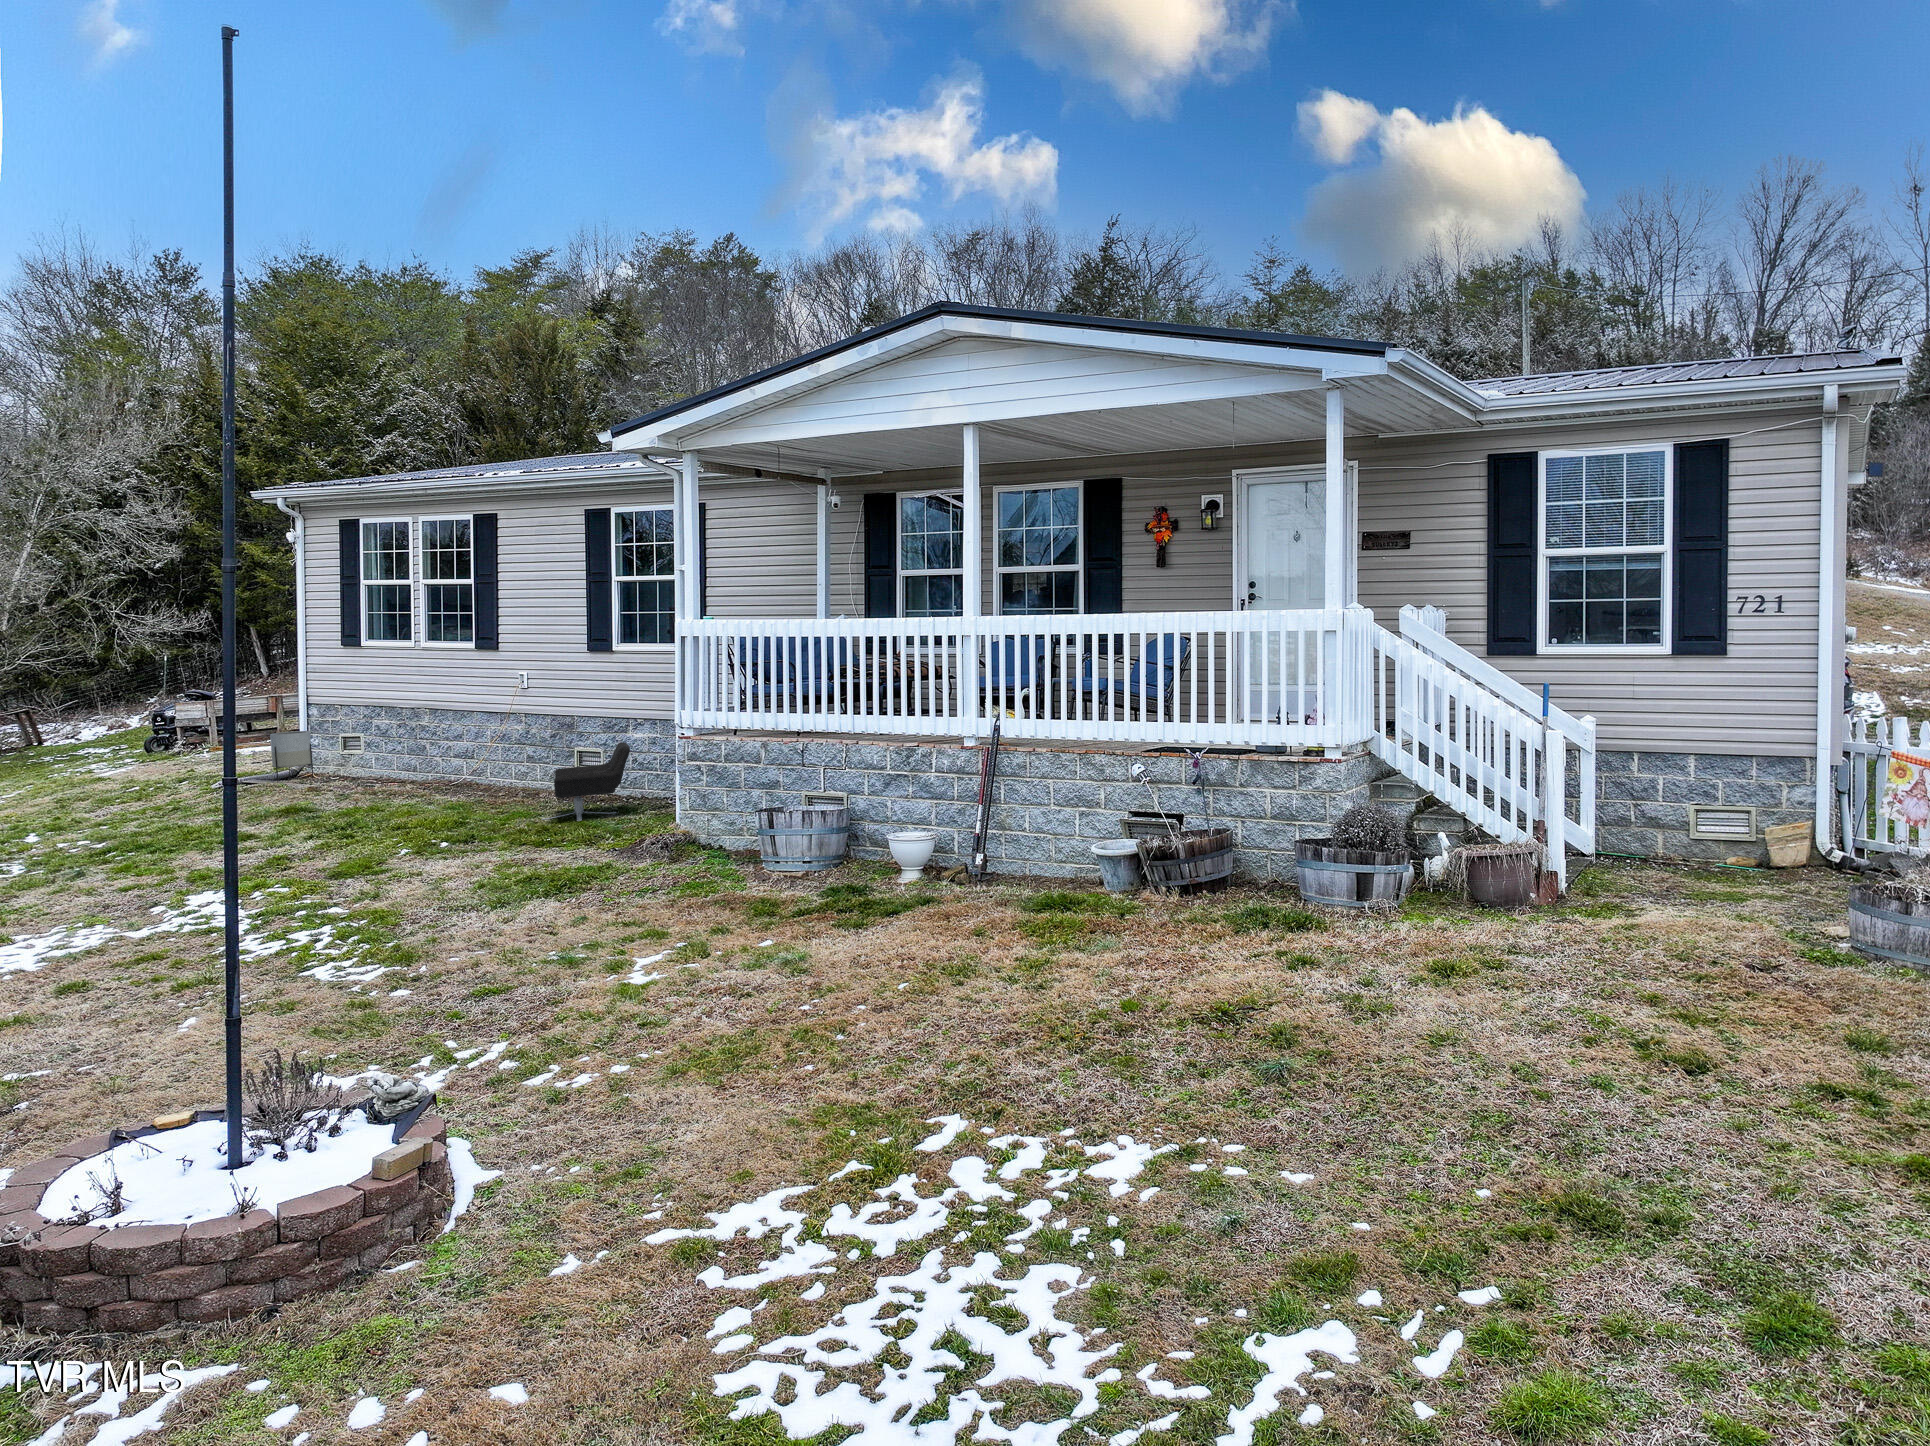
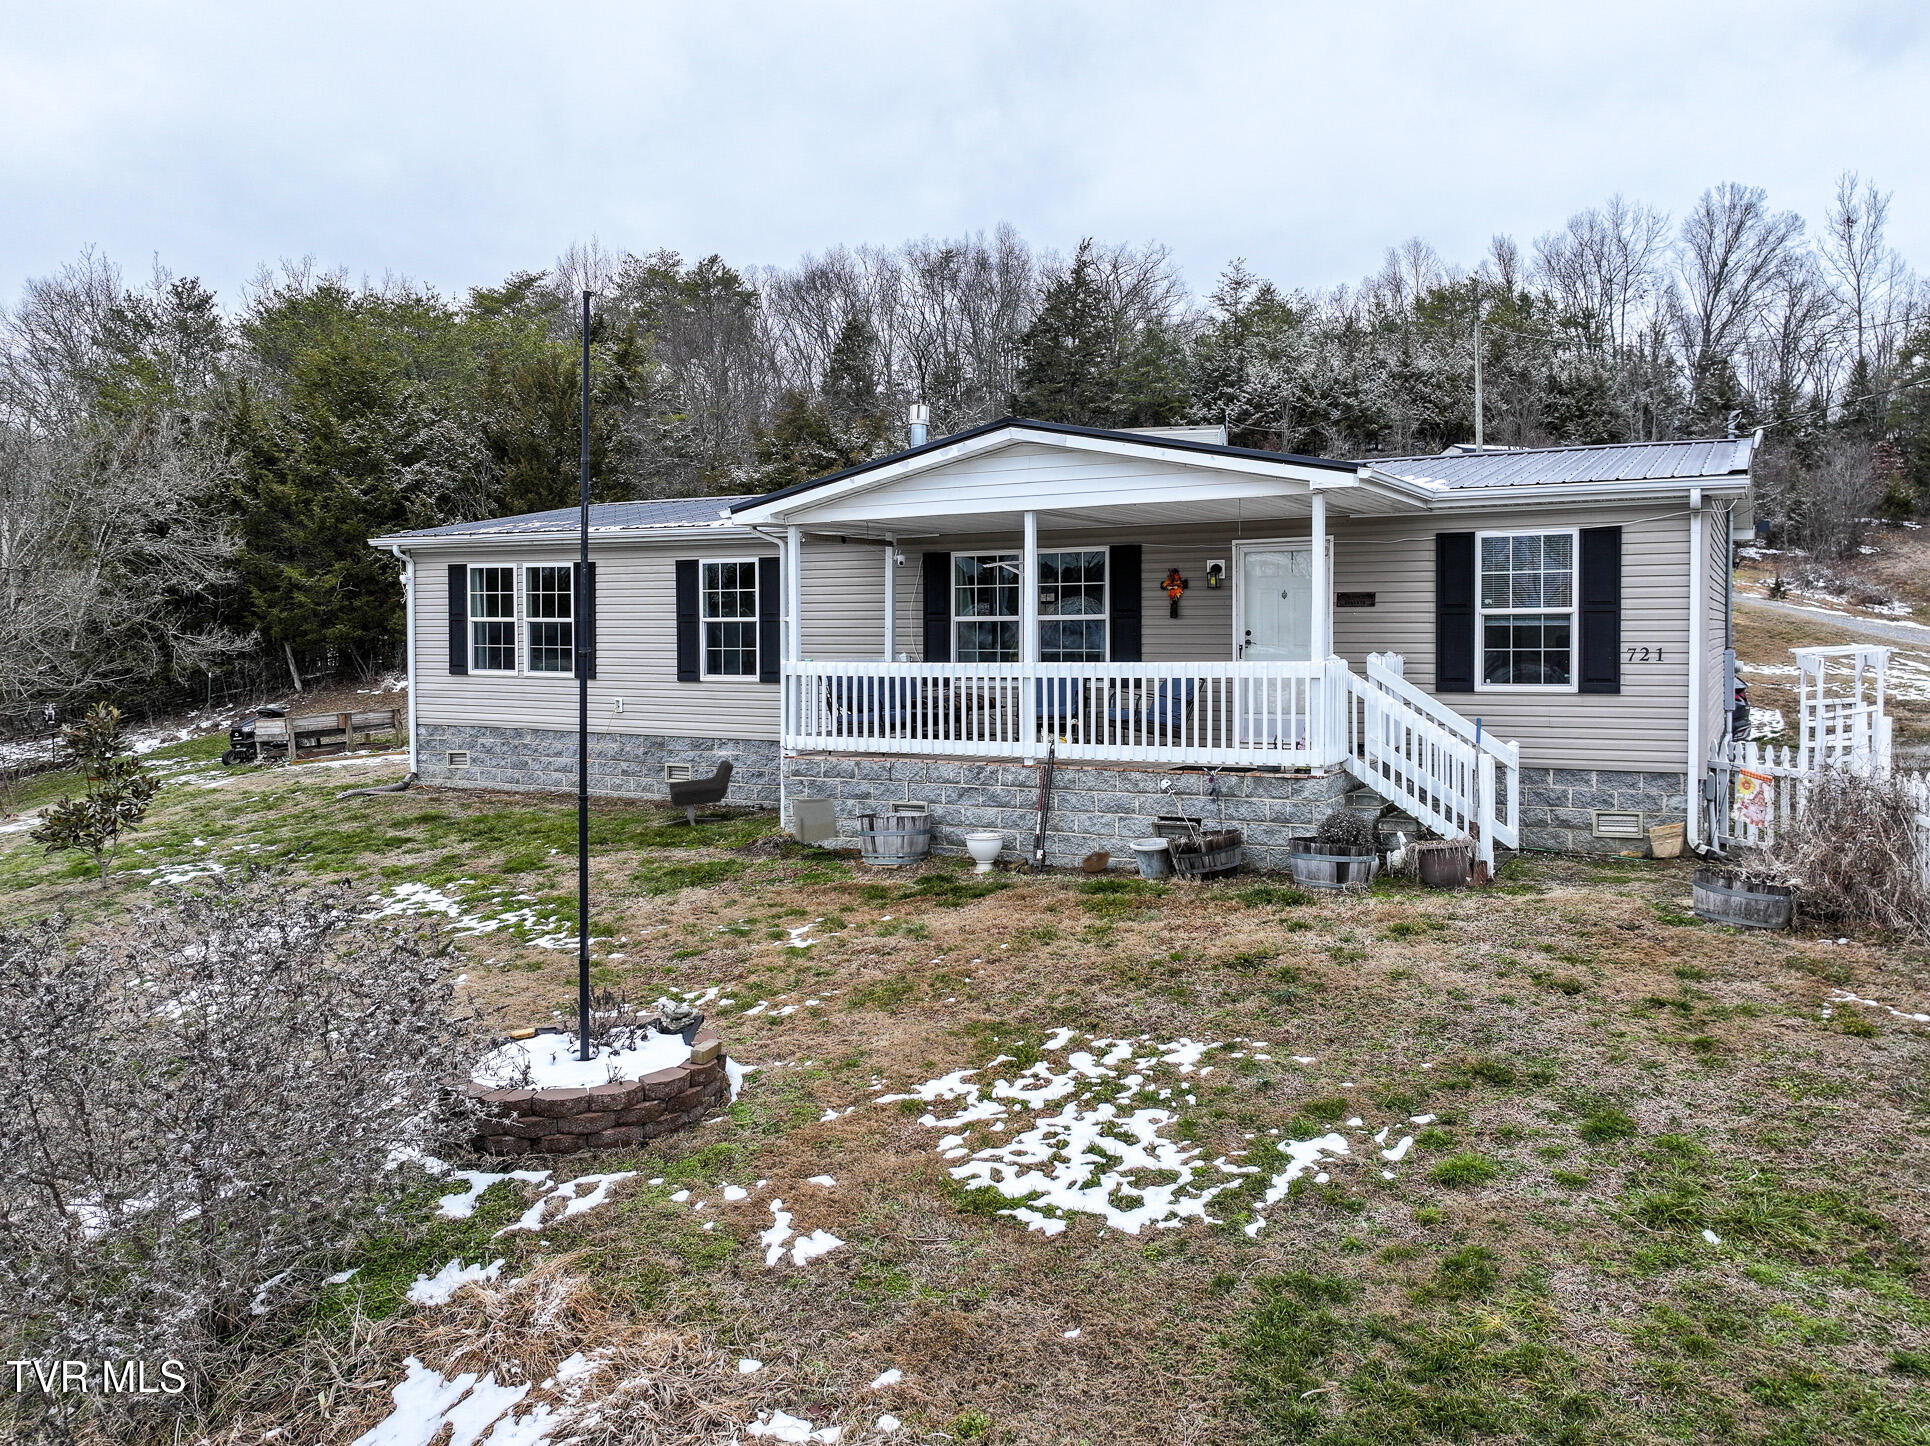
planter: present [270,731,314,782] -> present [794,798,837,848]
basket: none [1022,853,1075,885] -> present [1081,850,1111,872]

